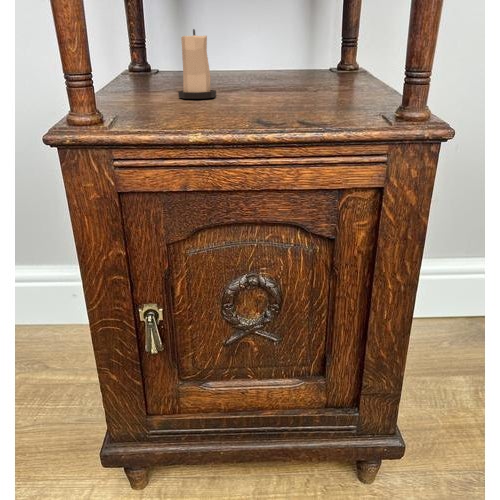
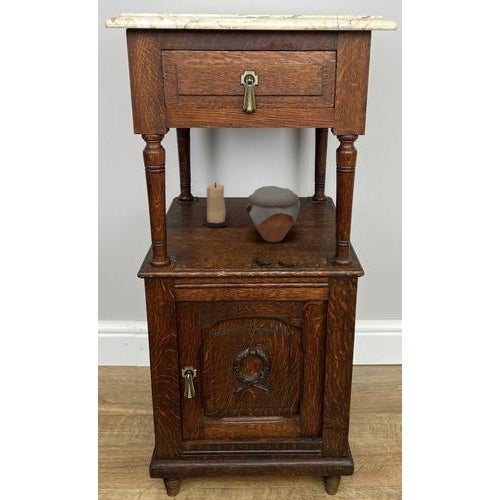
jar: none [240,17,327,107] -> present [246,186,300,242]

